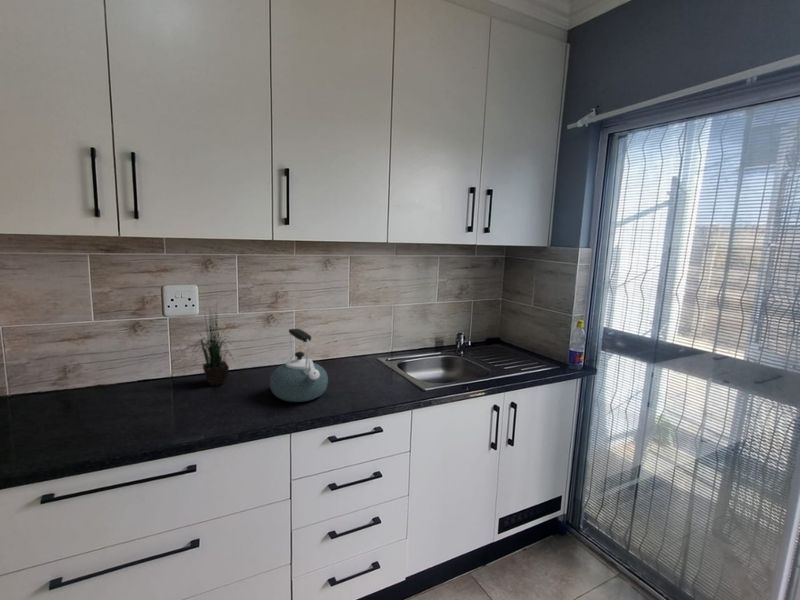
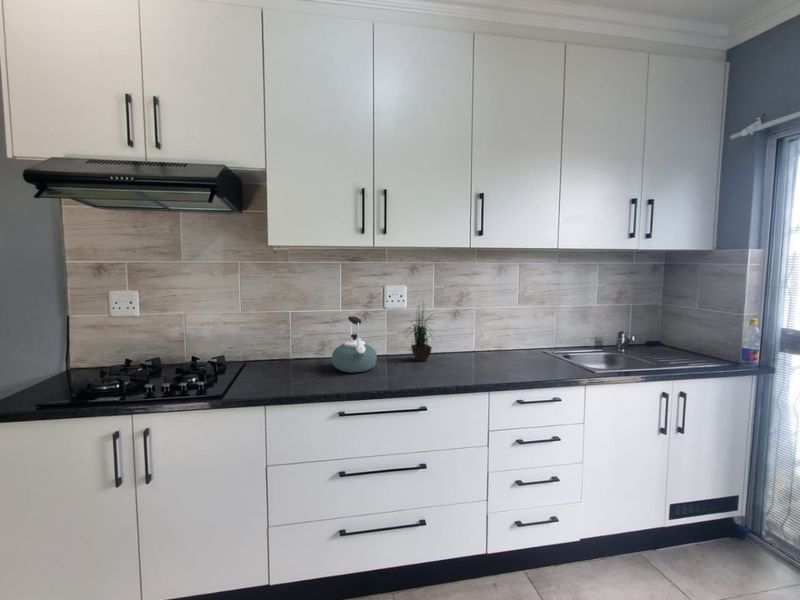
kettle: present [270,329,328,402] -> present [332,316,377,373]

